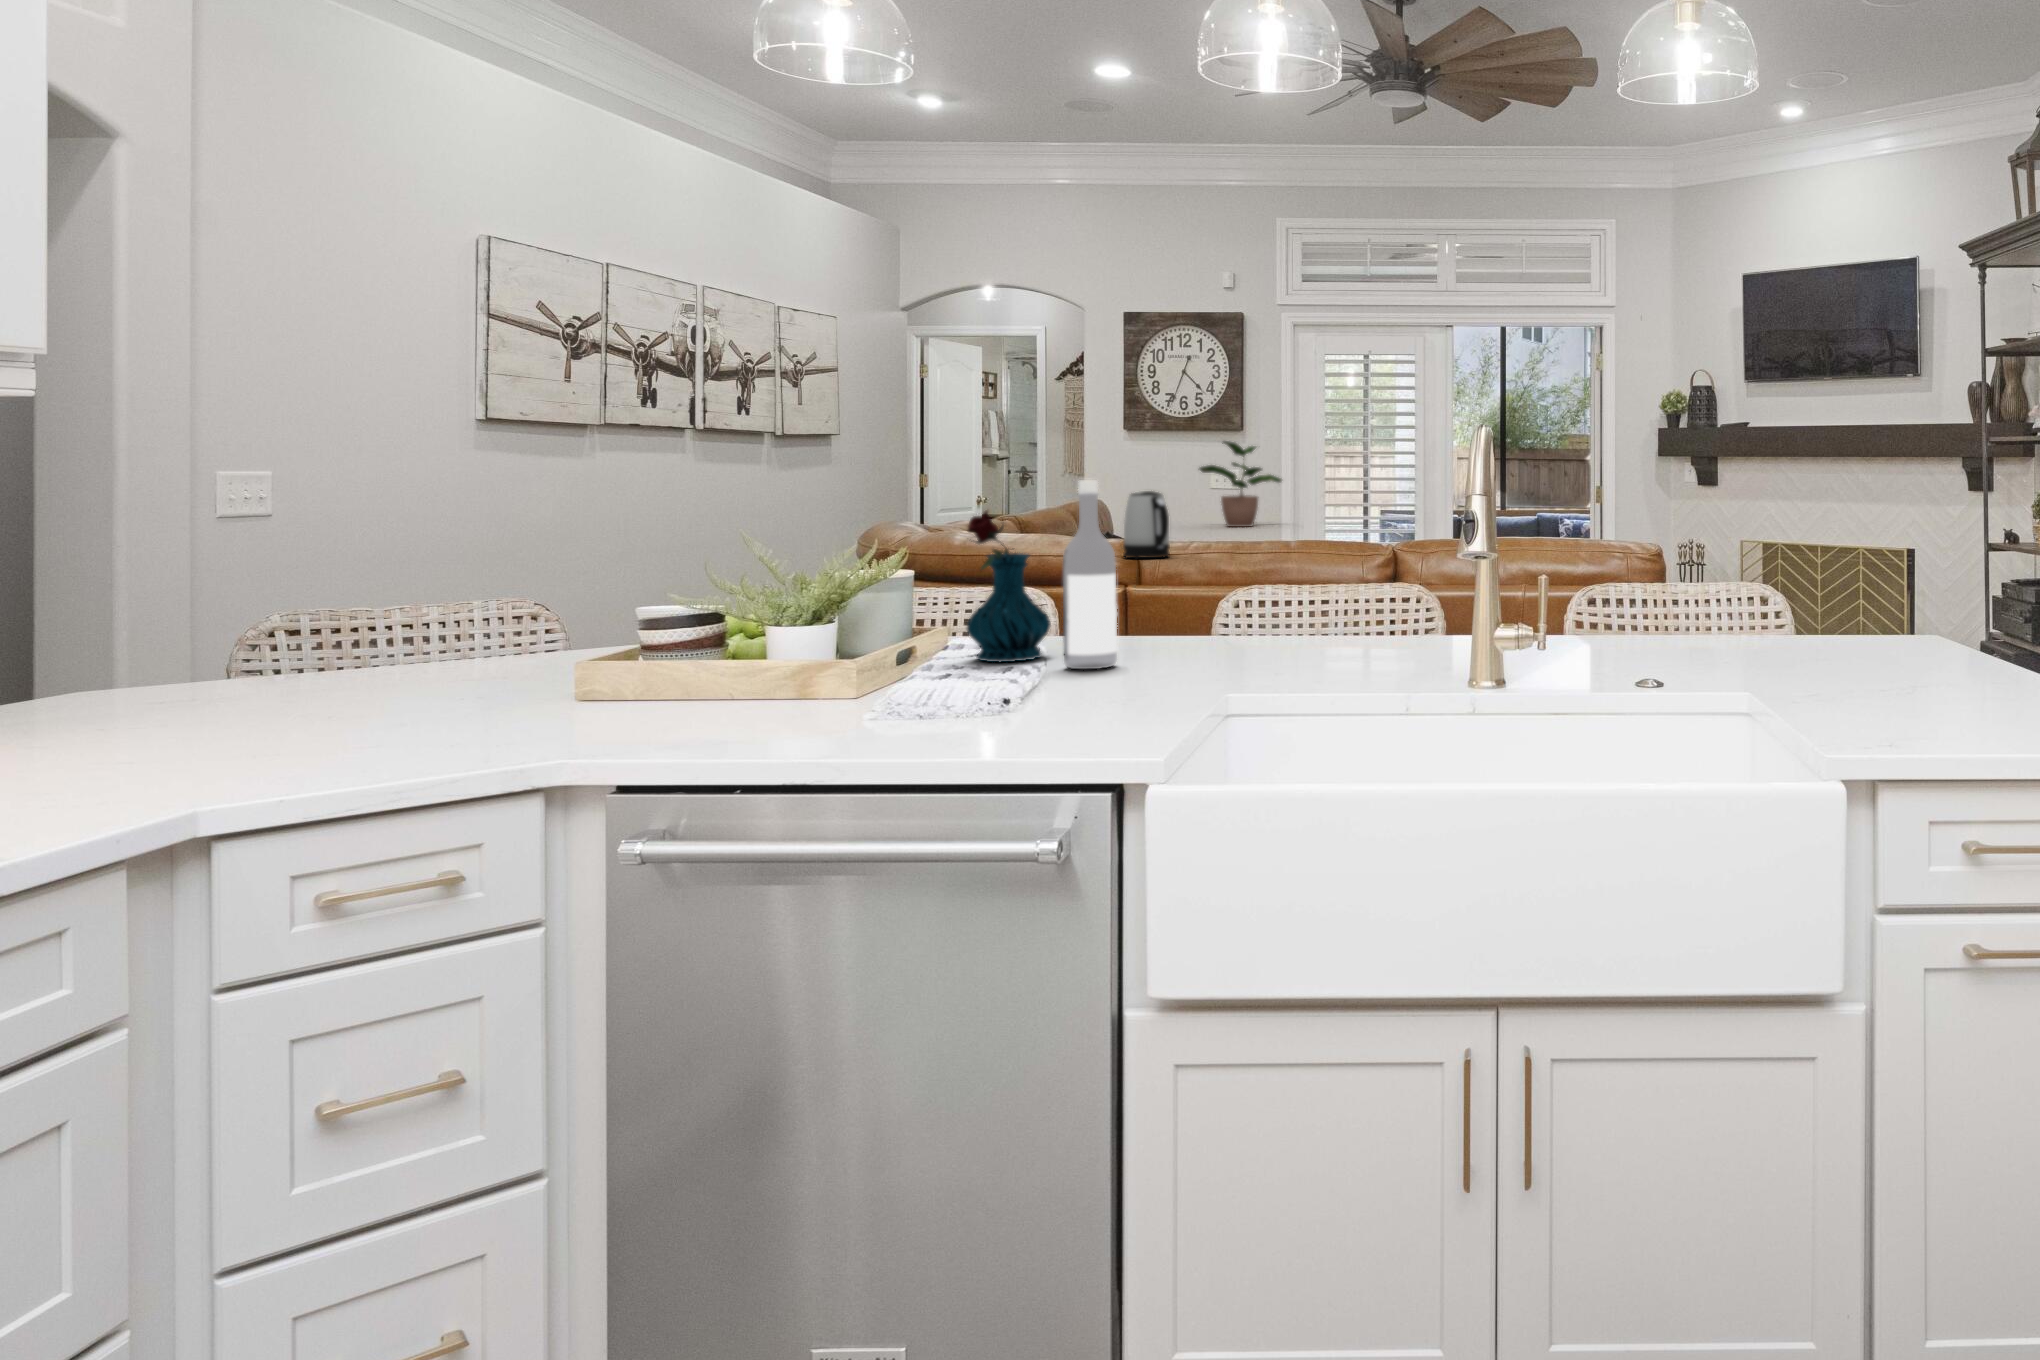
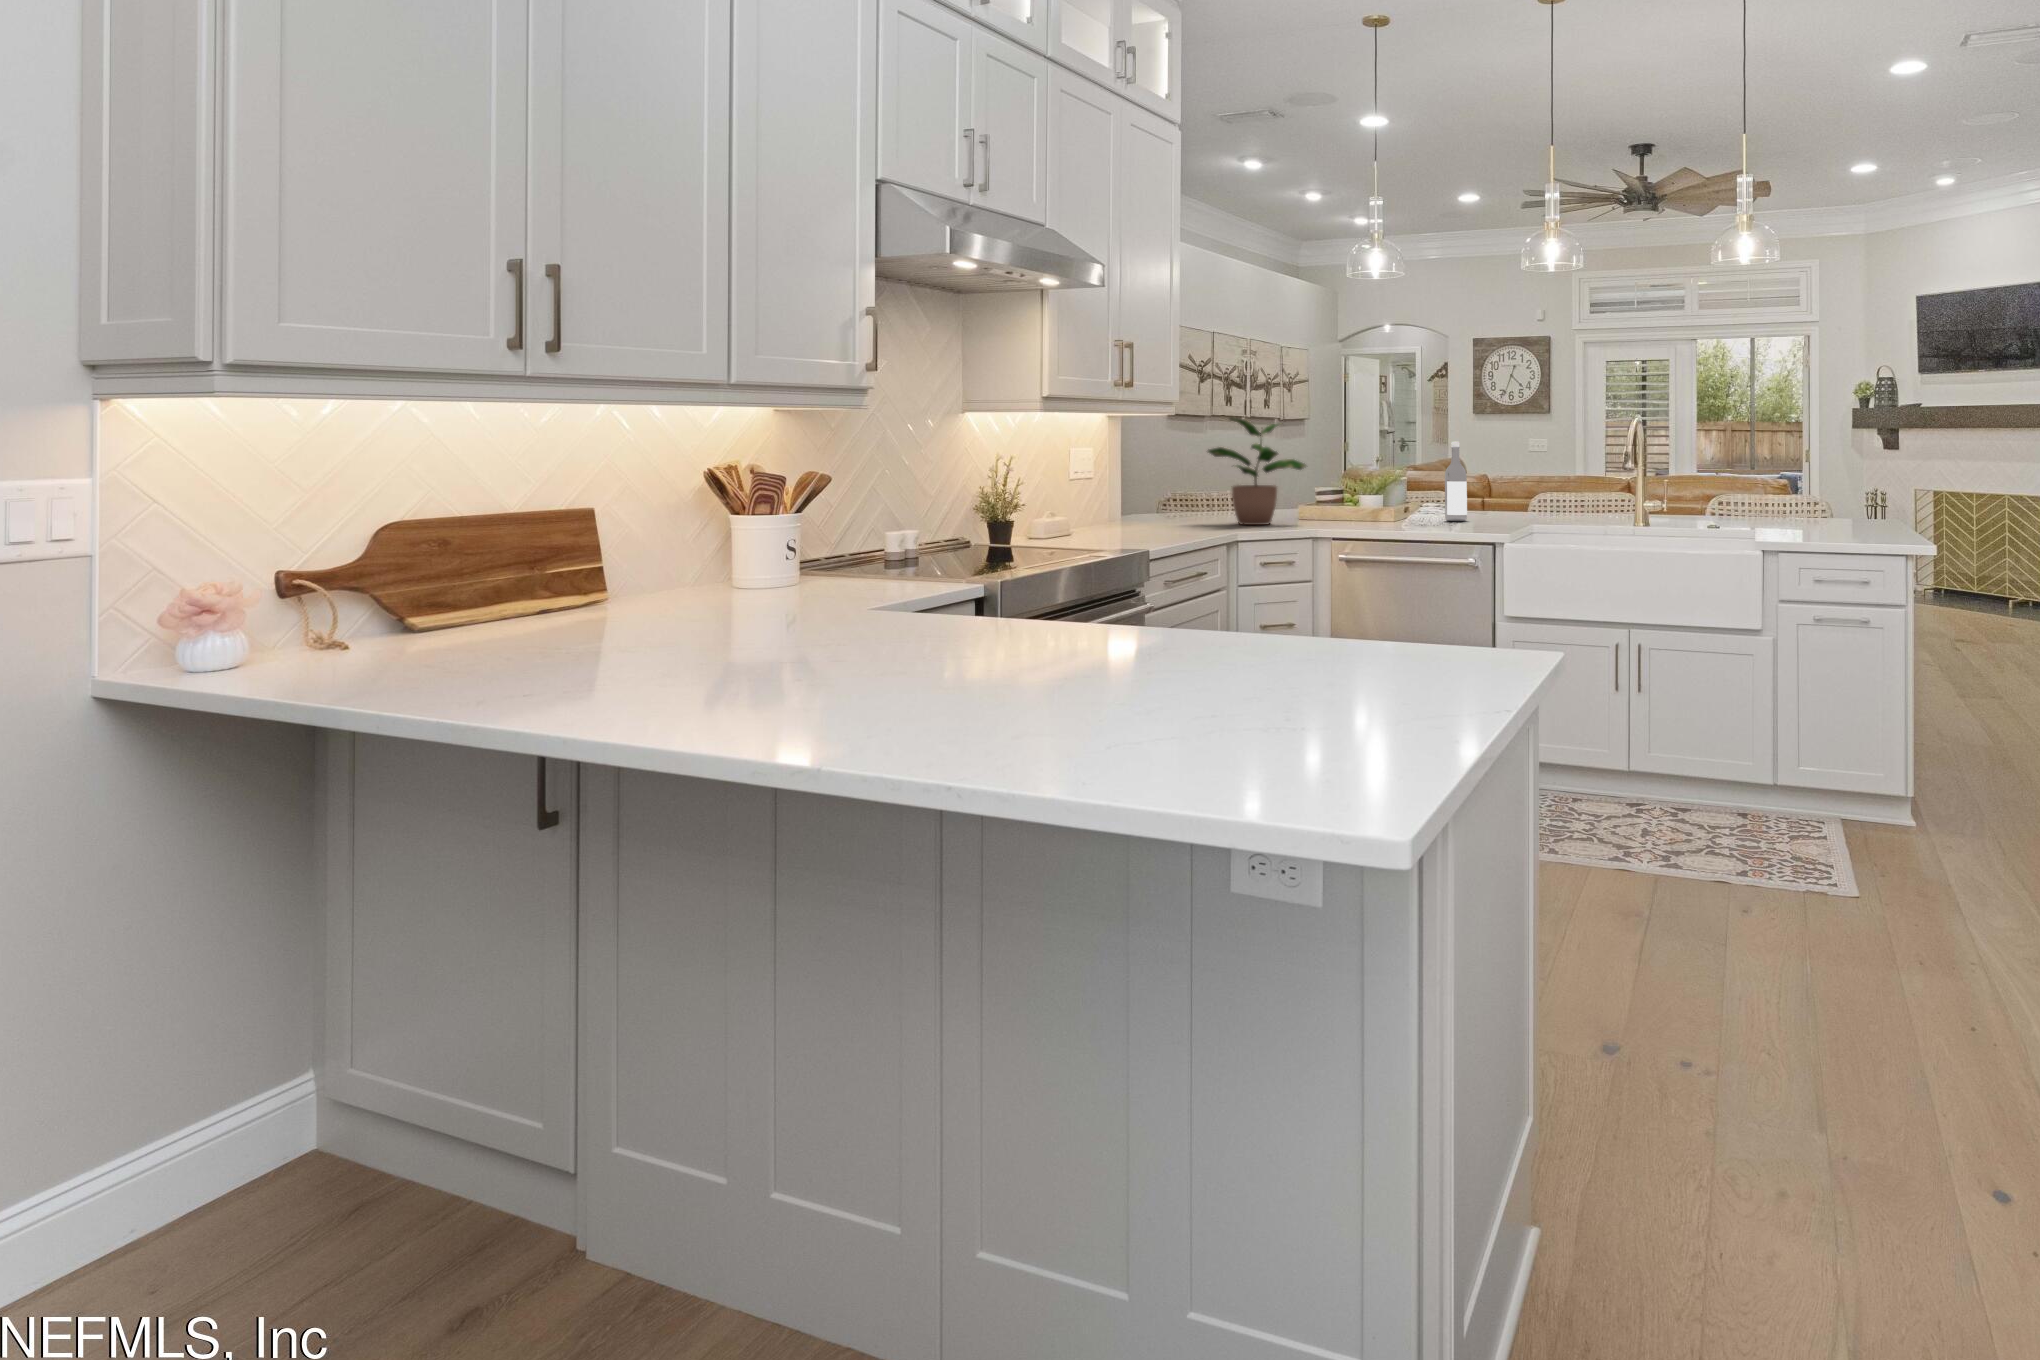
potted plant: present [1199,441,1282,527] -> present [1208,418,1306,525]
kettle: present [1123,491,1170,558] -> none [1471,450,1497,488]
vase: present [967,511,1051,662] -> none [1405,454,1439,519]

